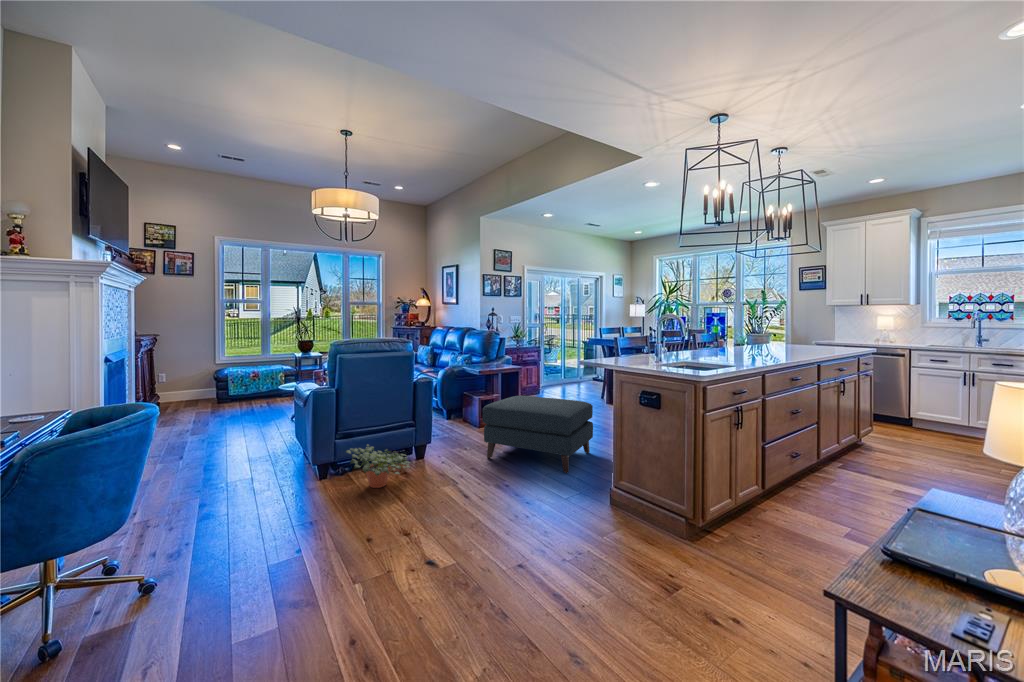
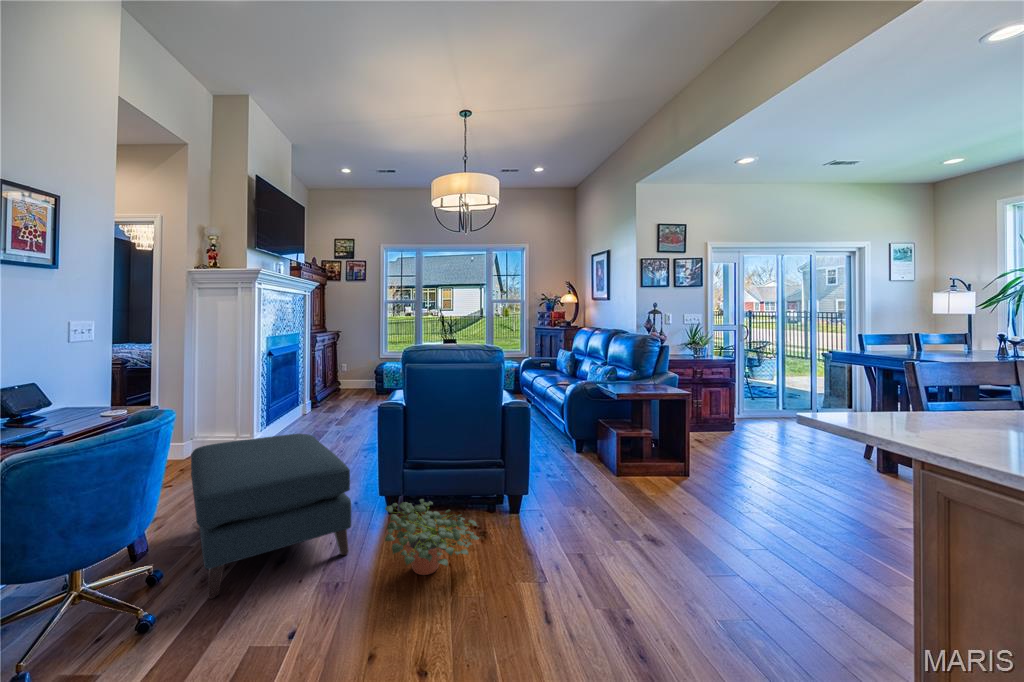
ottoman: present [482,396,593,473] -> present [191,434,351,599]

